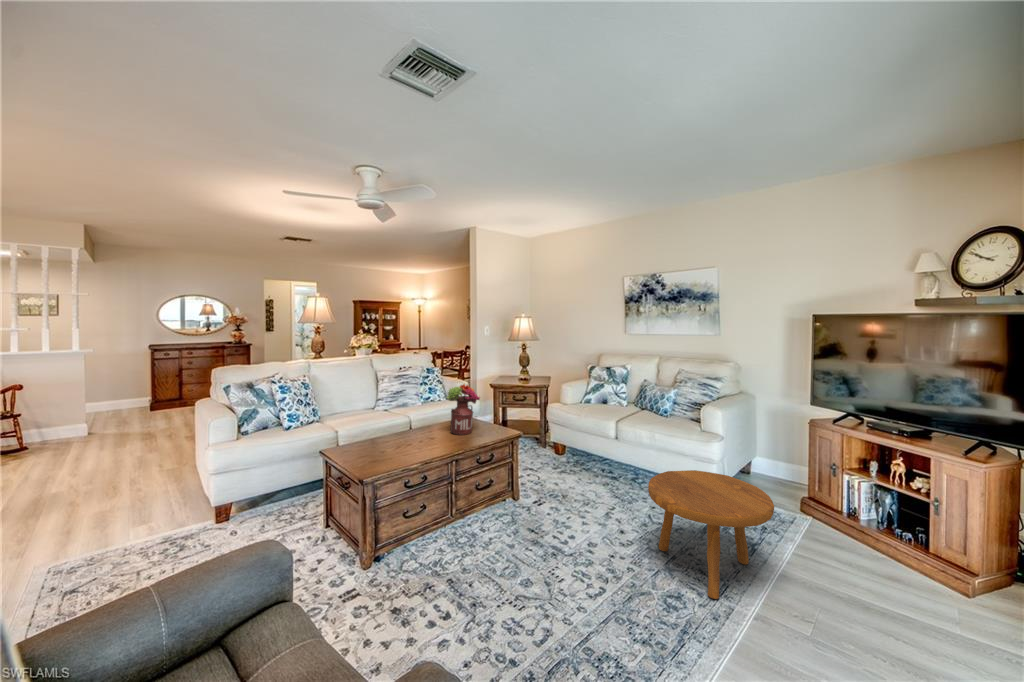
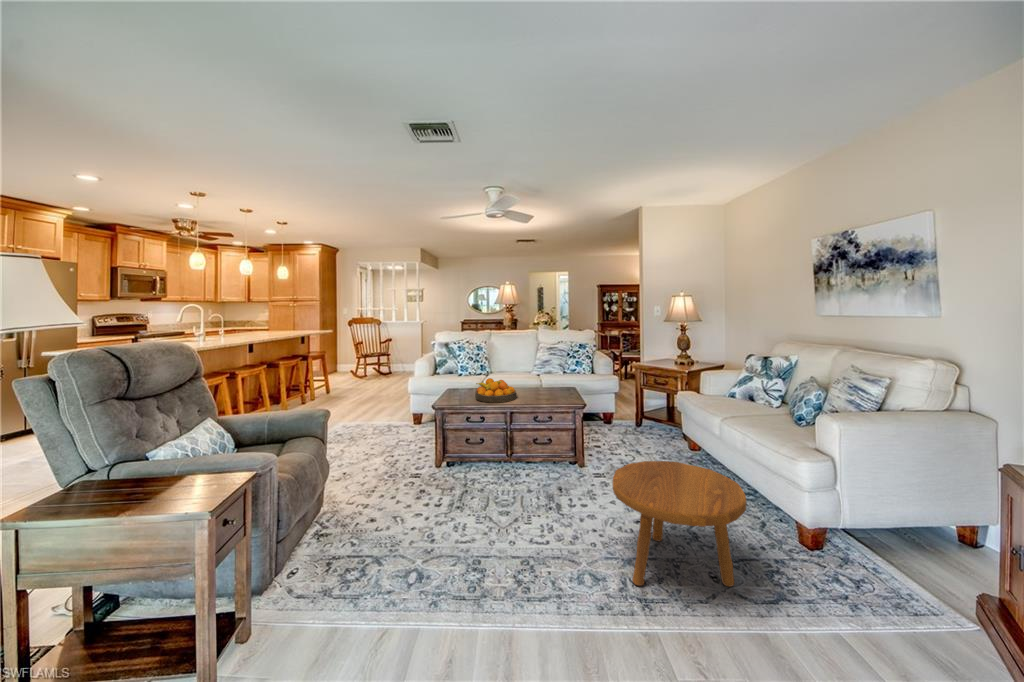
flower arrangement: present [447,384,480,435] -> none [535,355,564,397]
fruit bowl: none [377,423,435,457] -> present [475,378,517,403]

